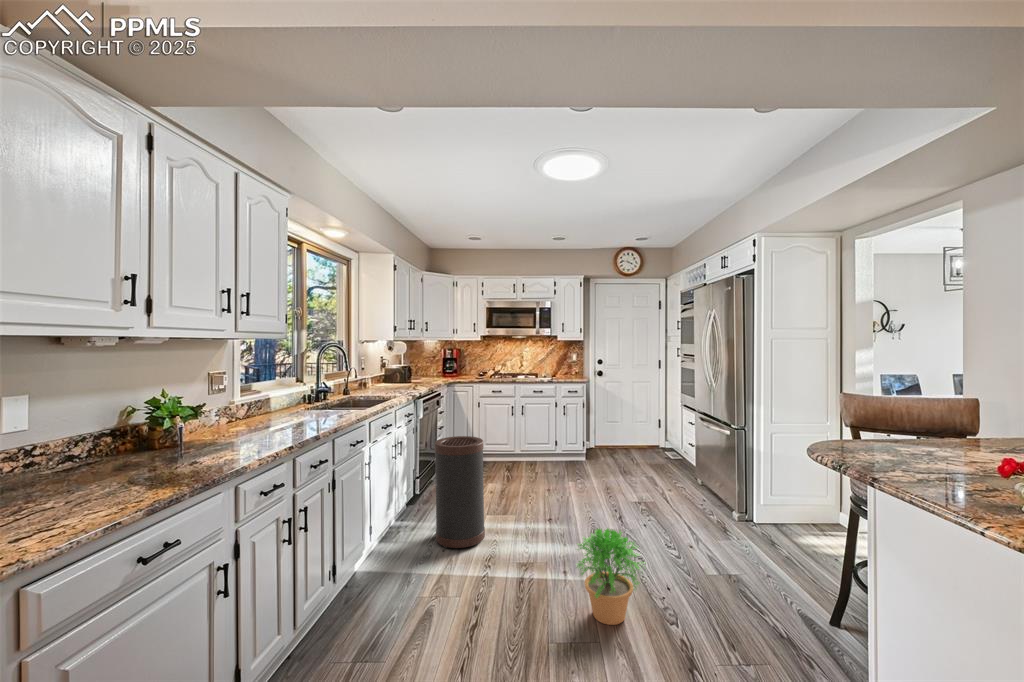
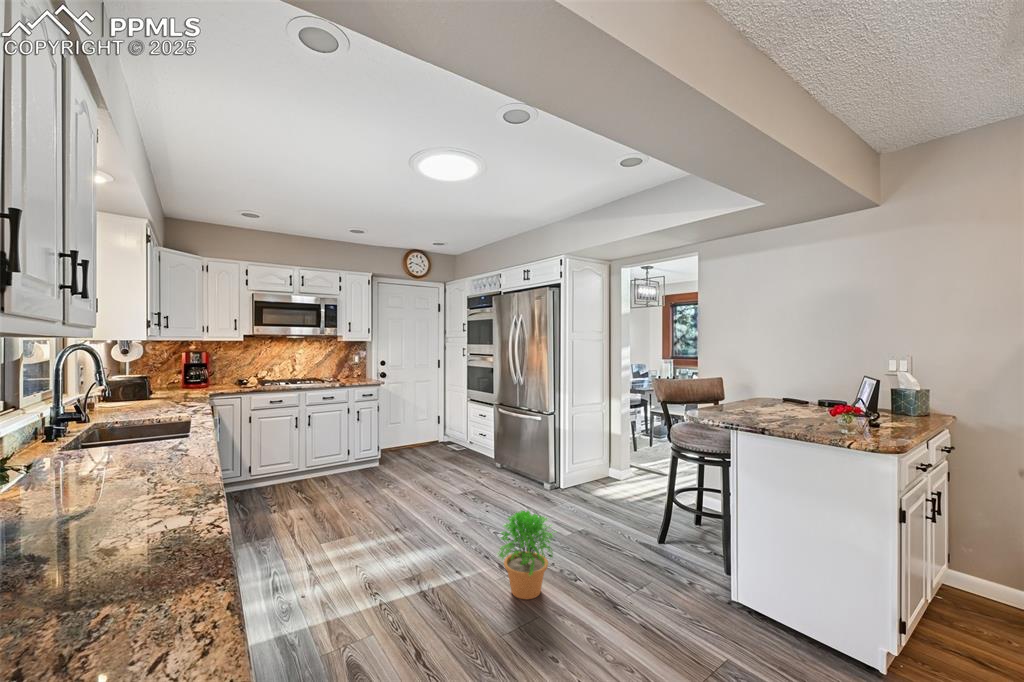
trash can: present [434,436,485,548] -> none [279,451,344,594]

